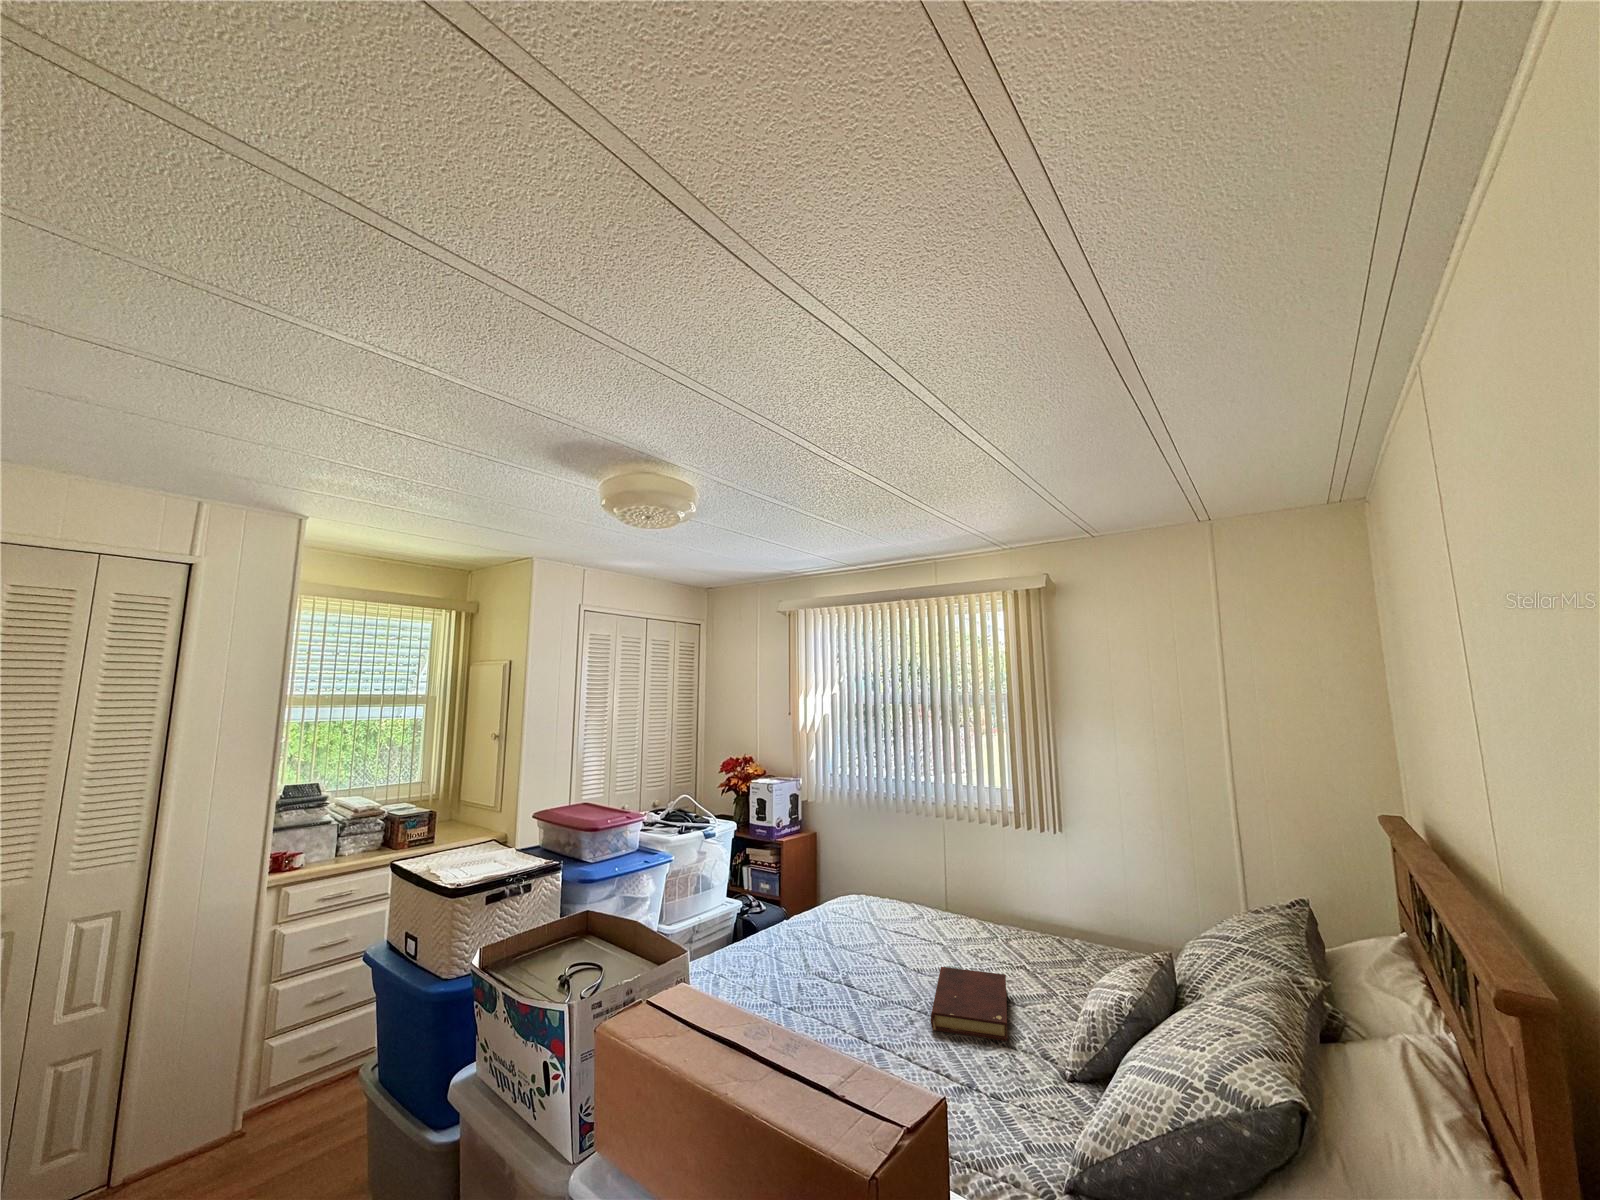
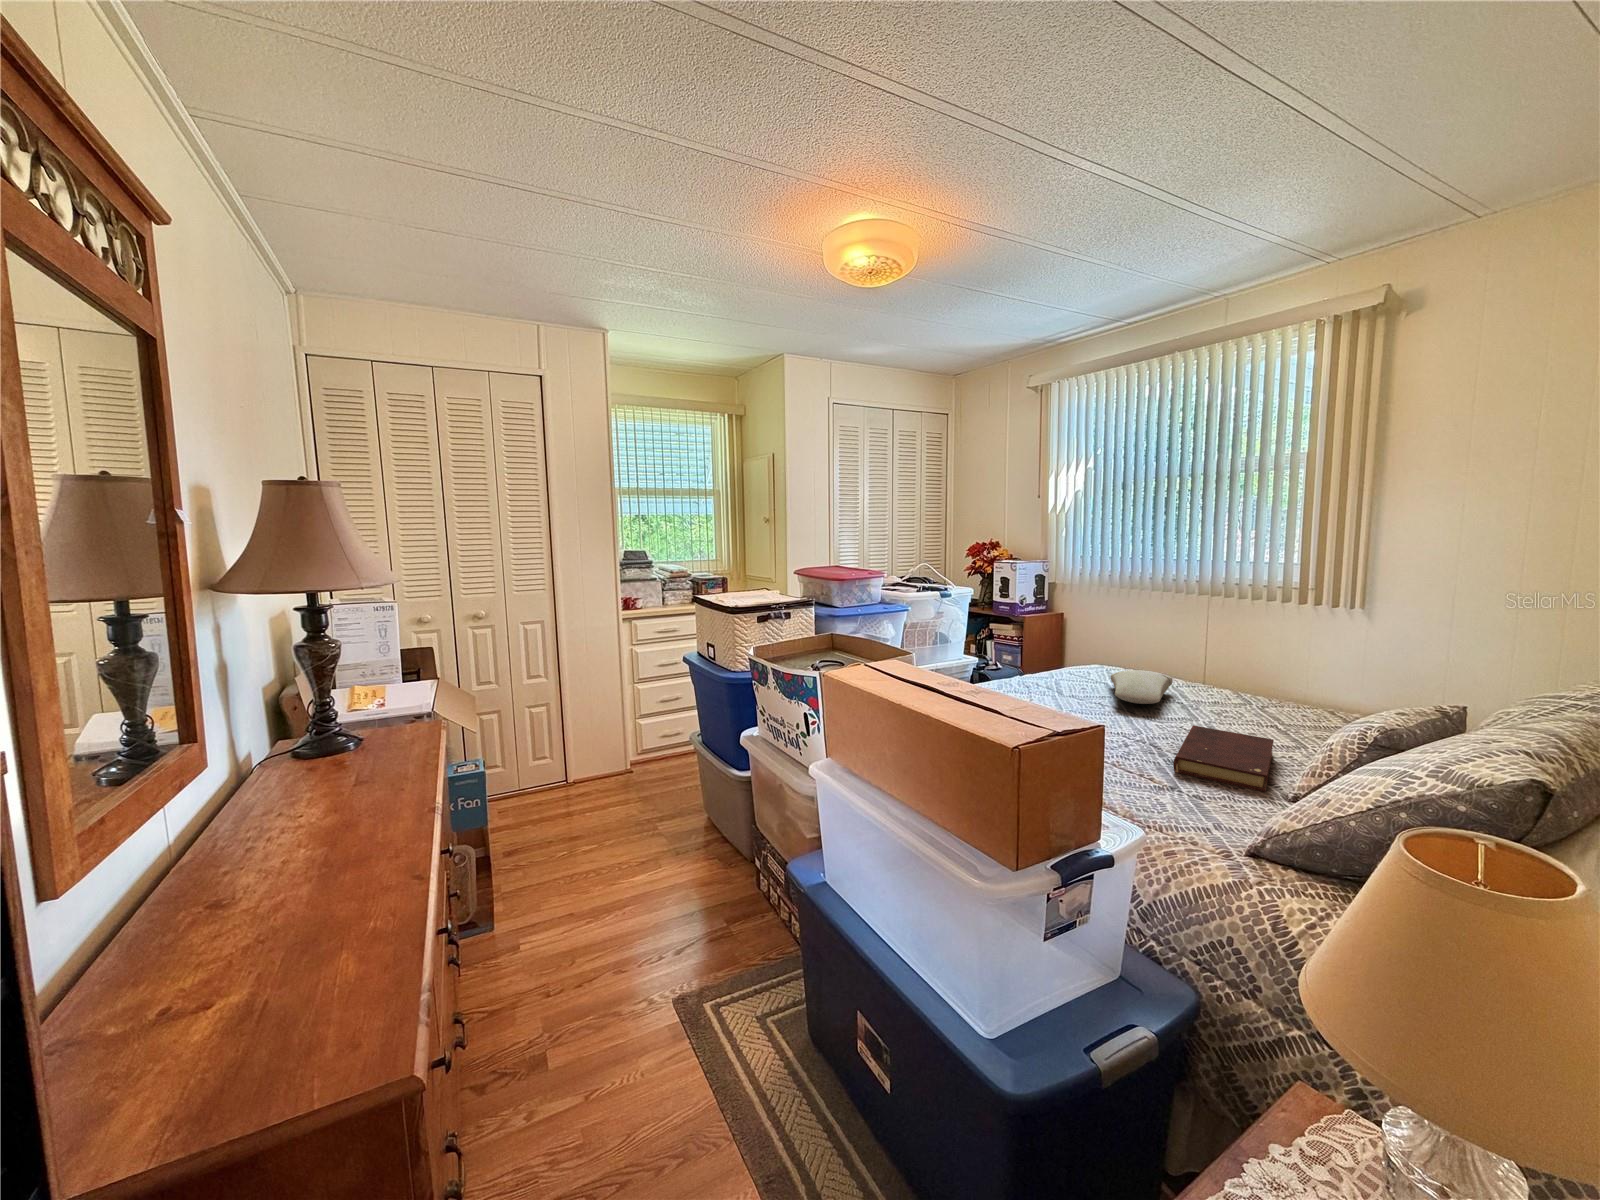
pillow: none [865,901,918,941] -> present [1111,670,1173,704]

